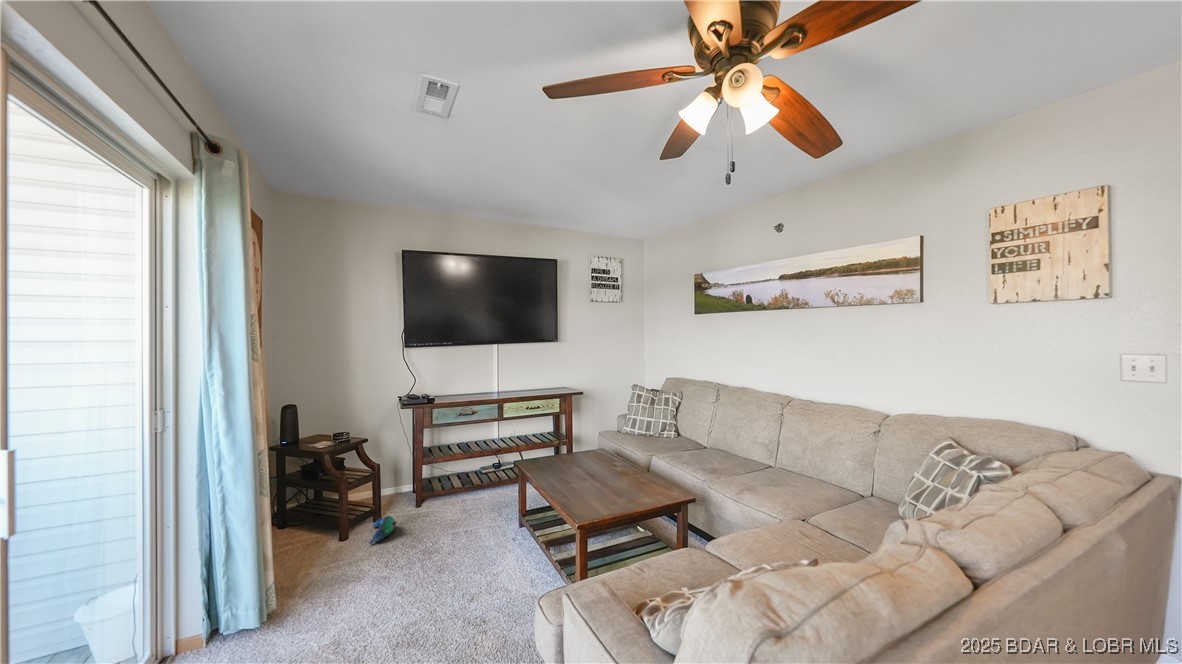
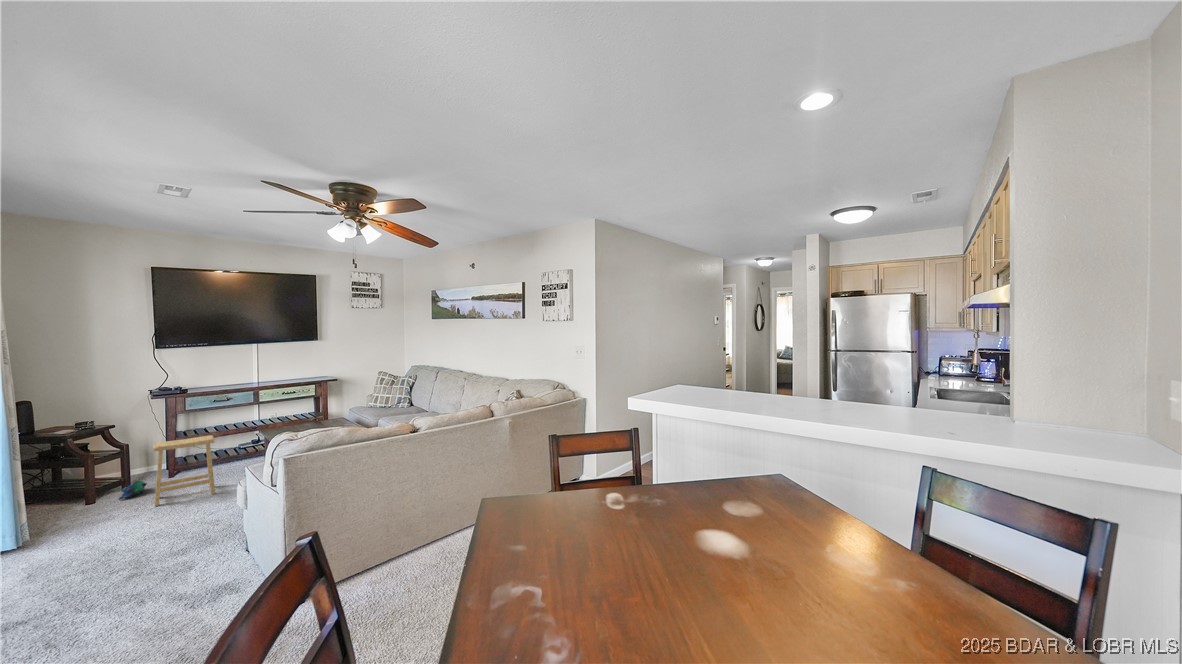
footstool: none [406,466,471,566] -> present [153,435,215,506]

